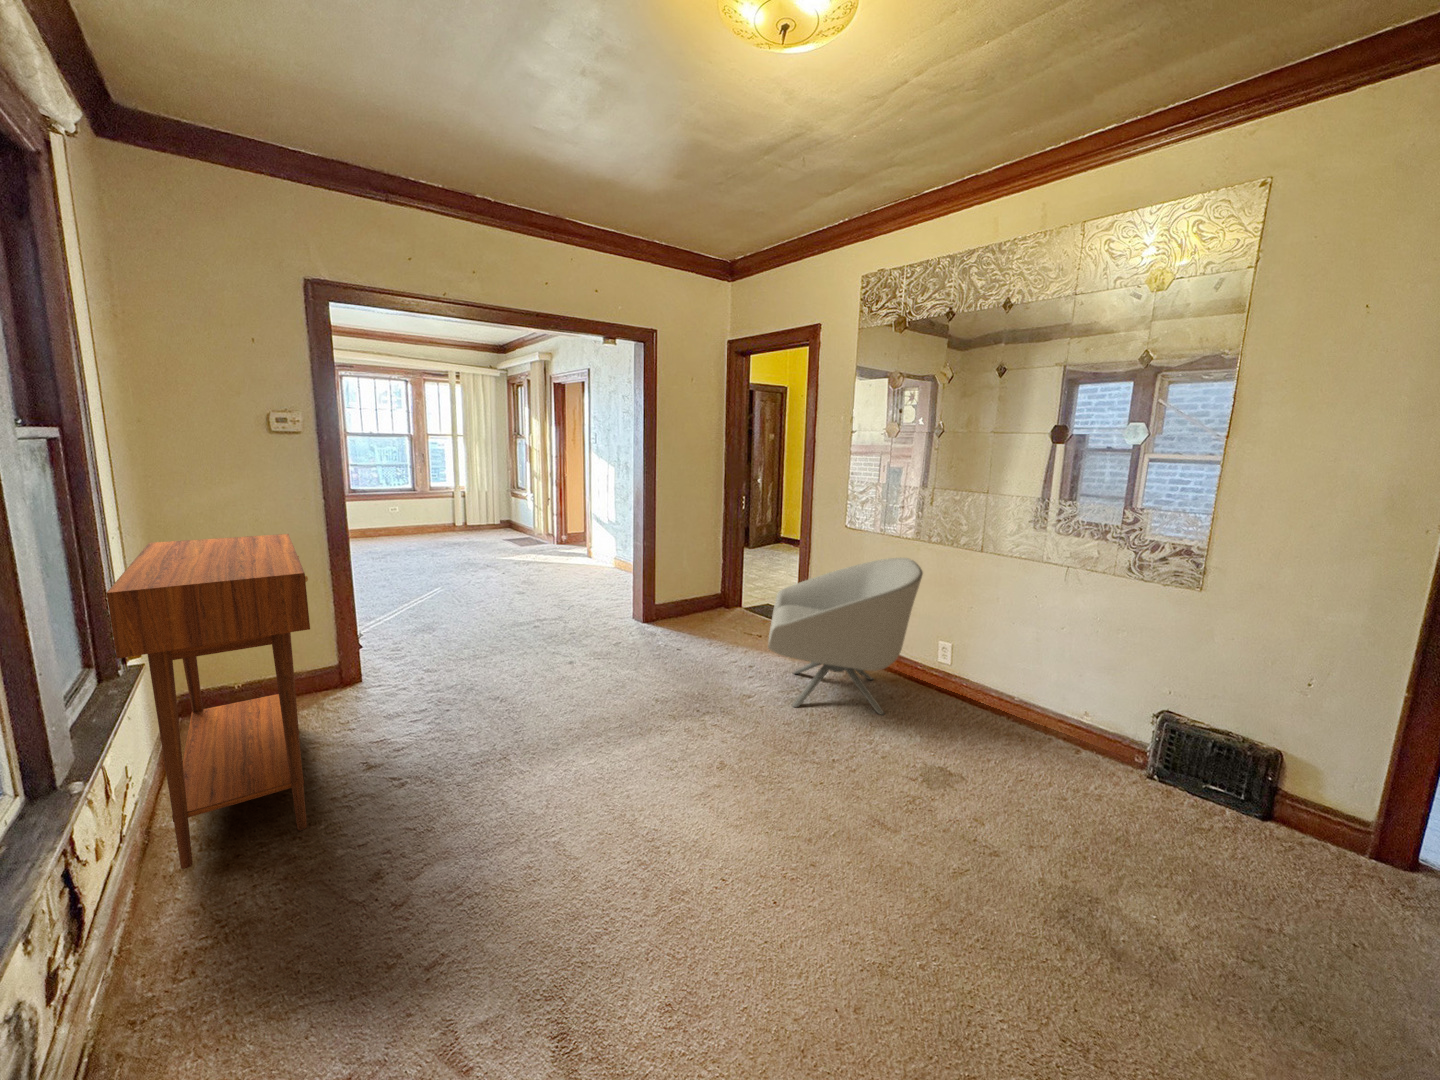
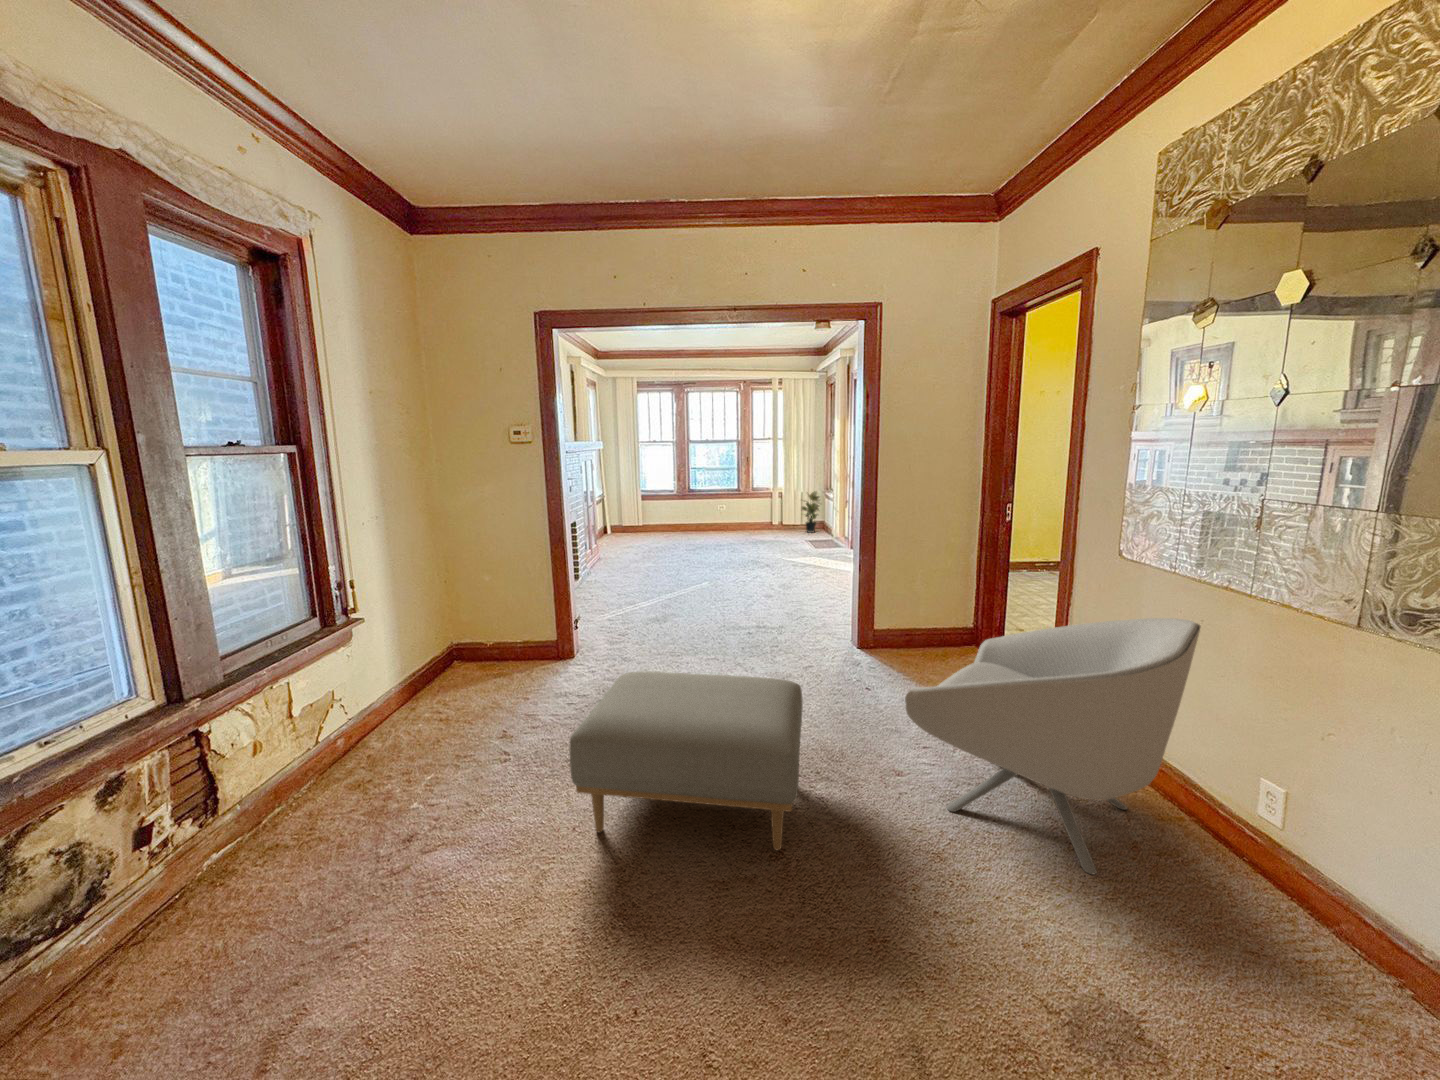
potted plant: none [487,489,511,532] -> present [802,491,819,533]
console table: present [106,534,310,869] -> none [309,527,506,772]
ottoman: none [529,640,742,805] -> present [569,672,803,850]

